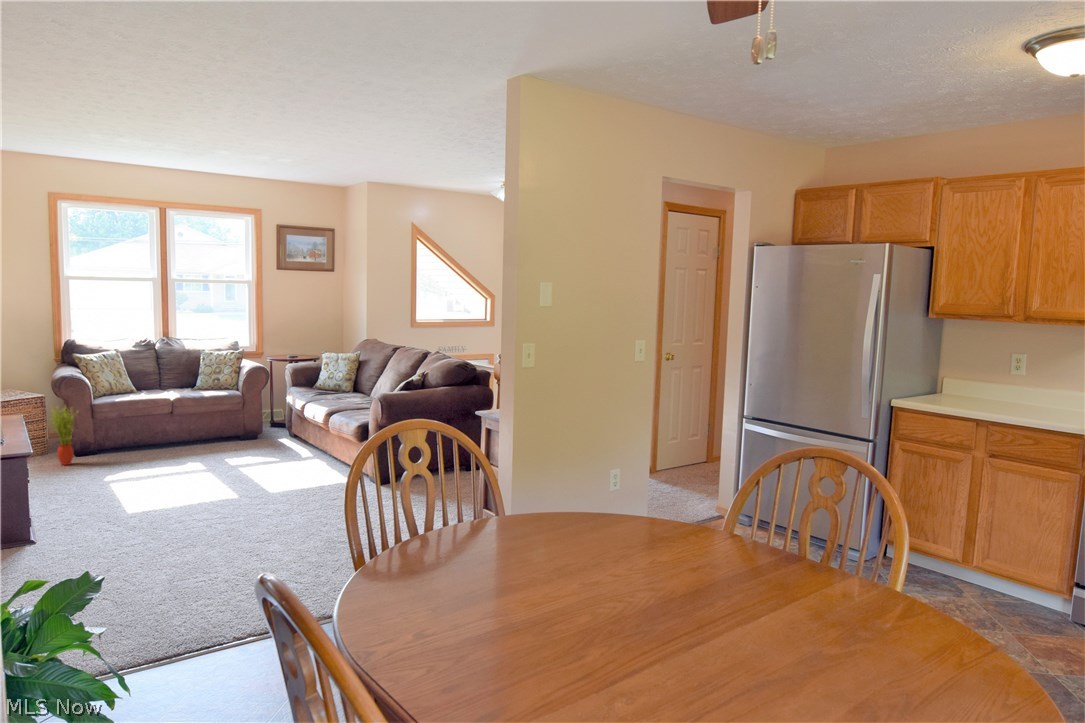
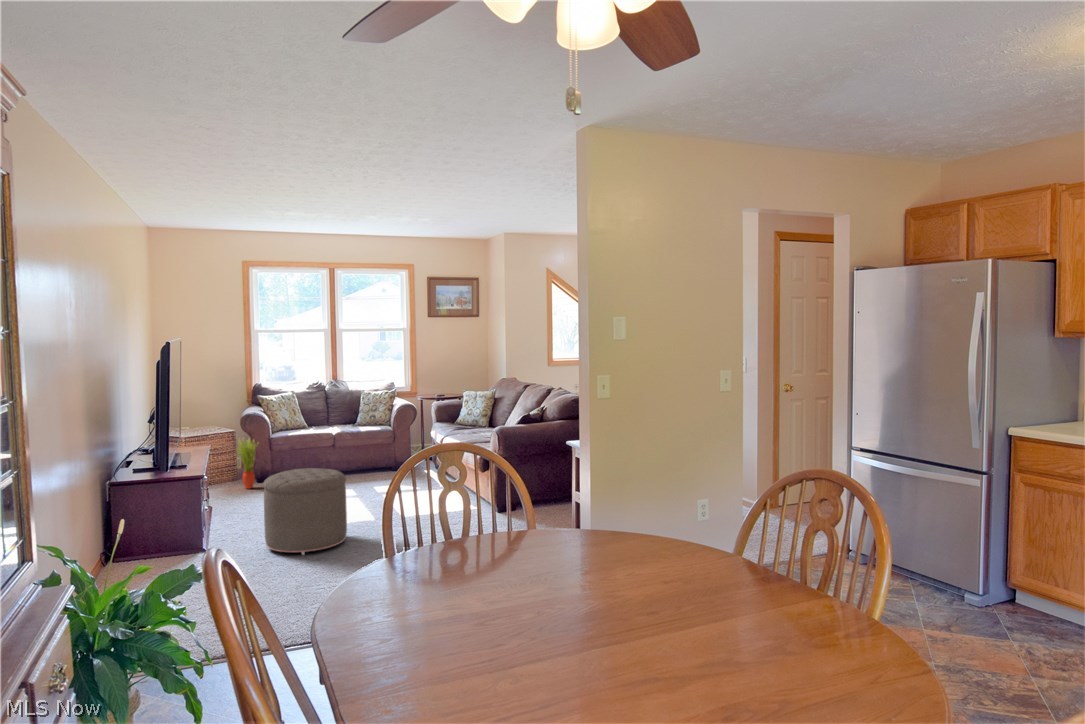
ottoman: none [107,444,213,547] -> present [263,468,347,555]

